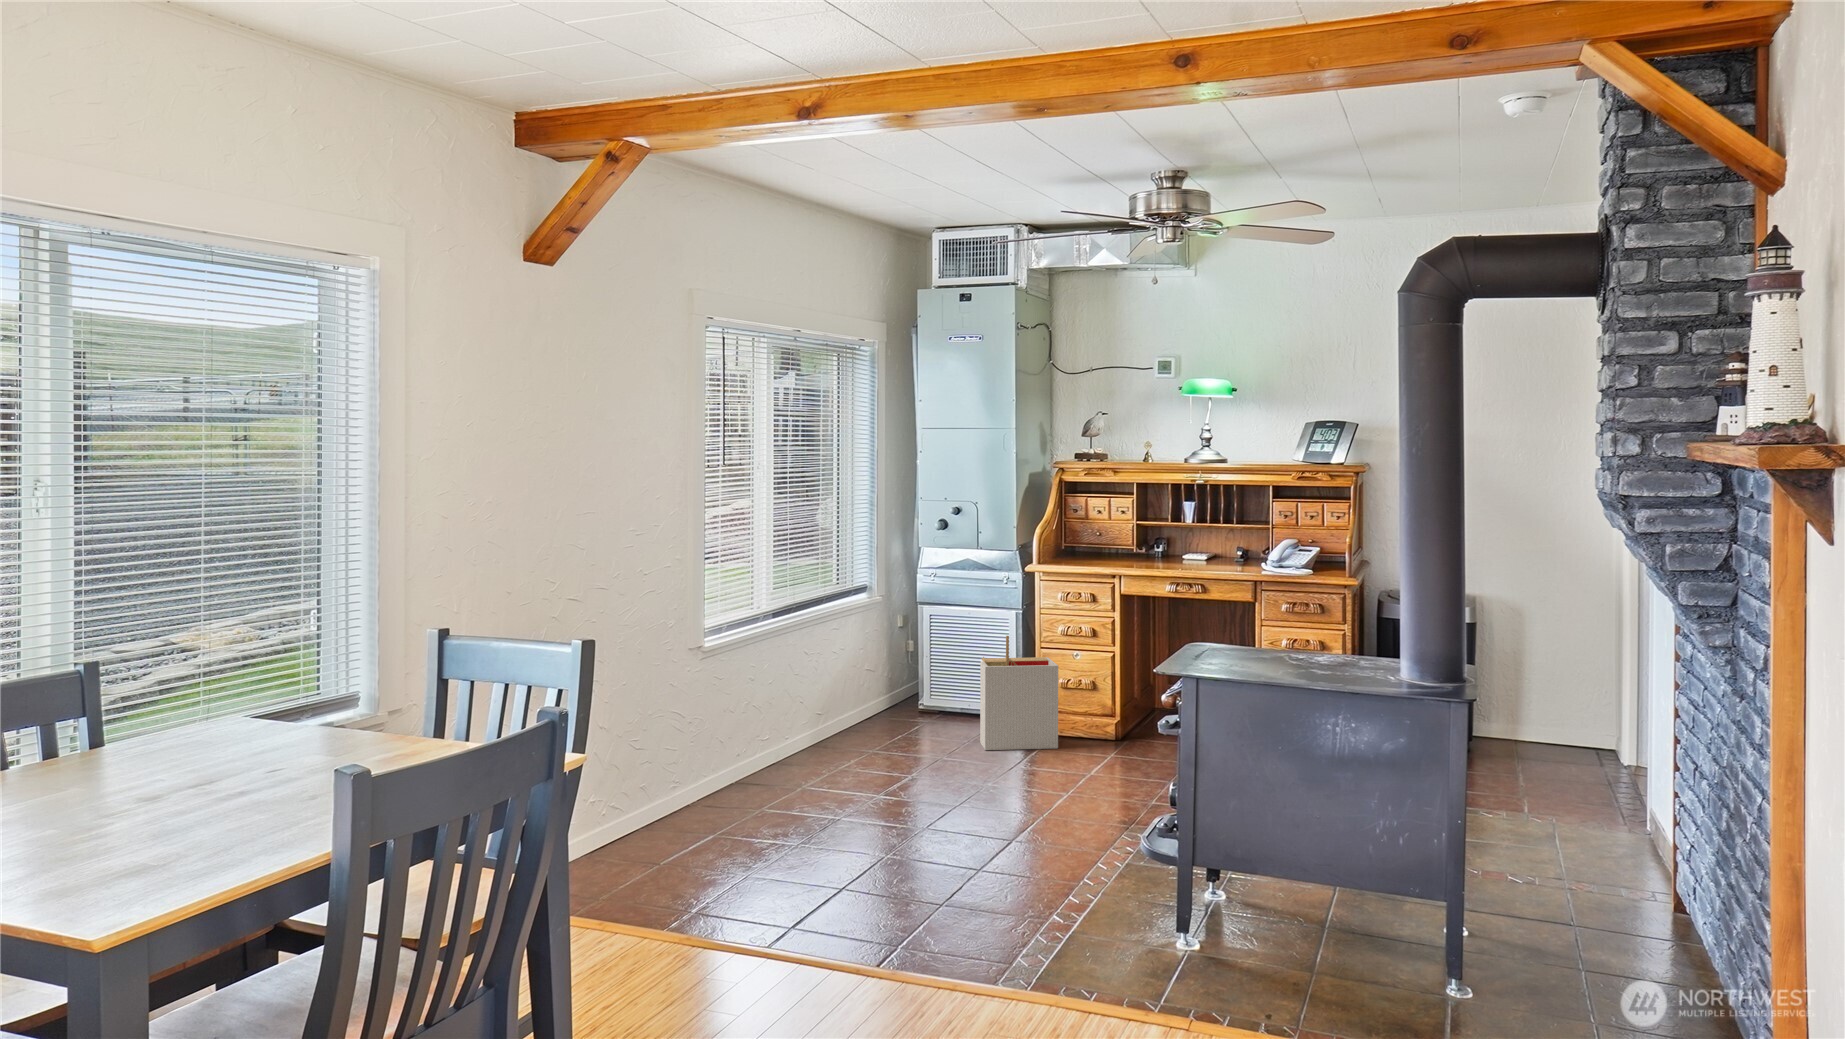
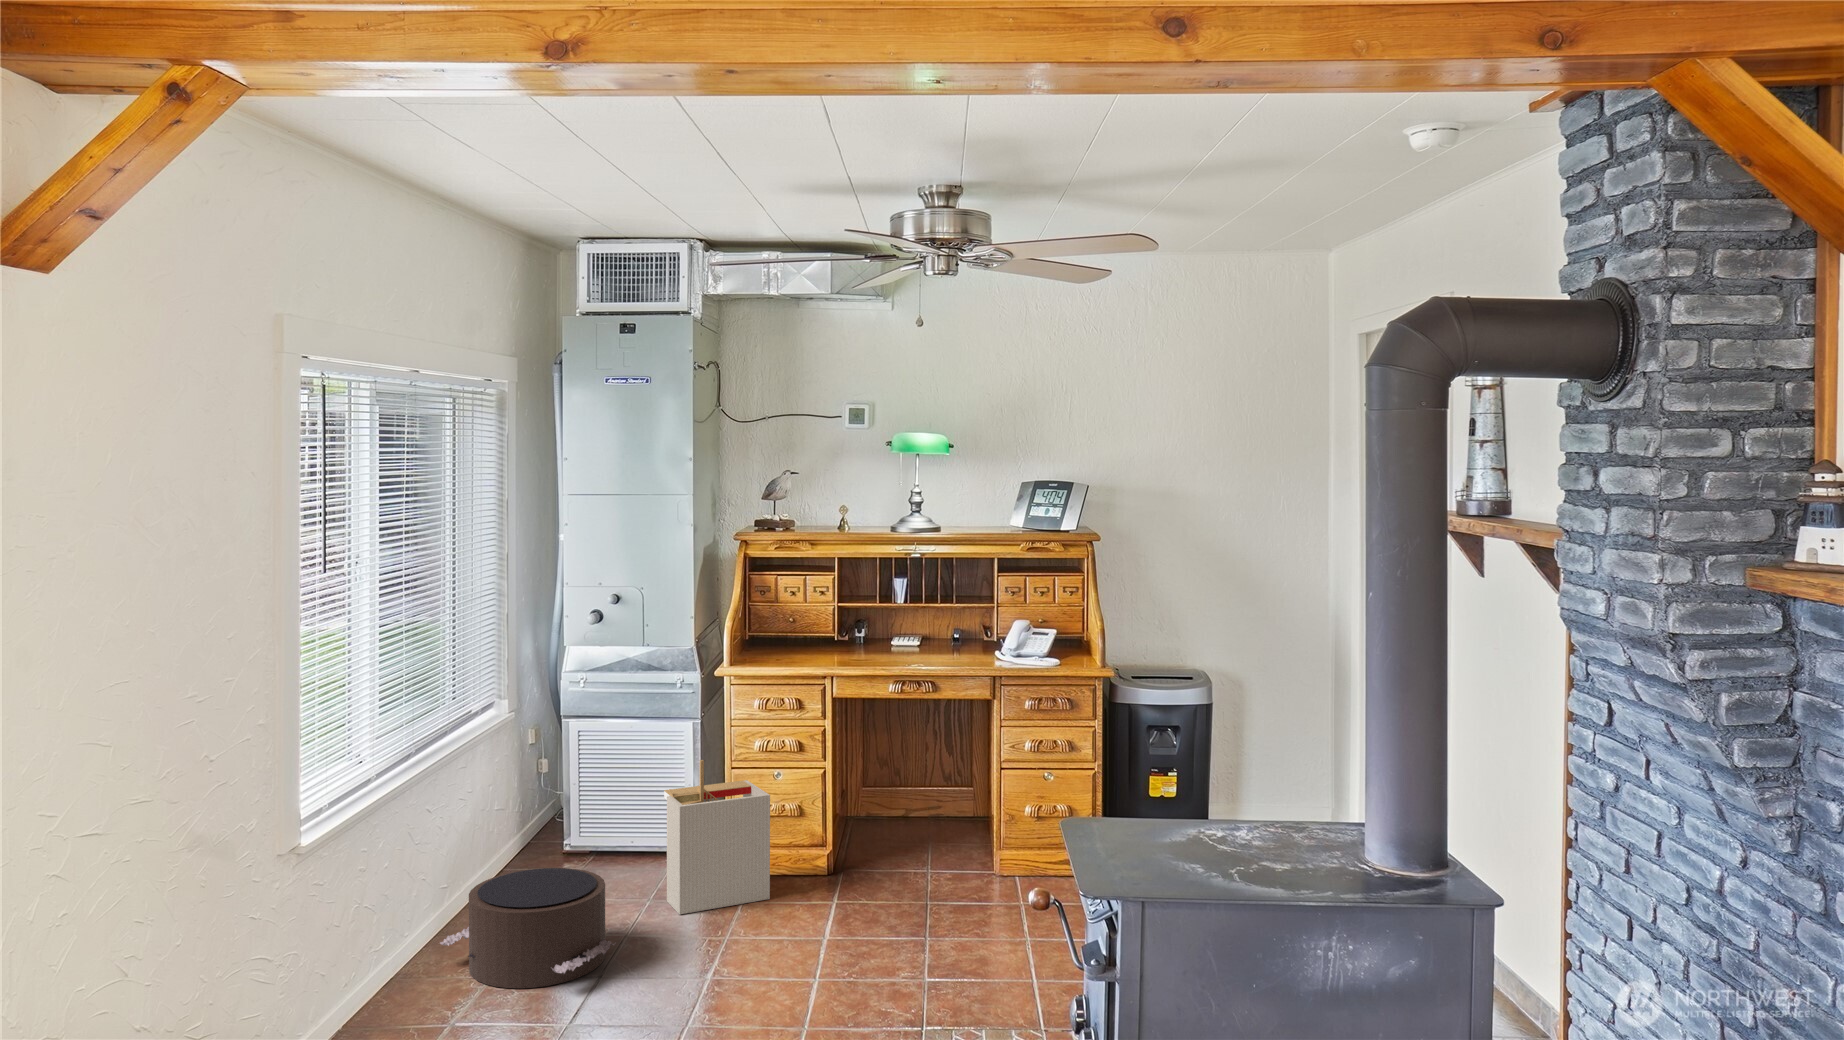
pouf: none [809,702,925,775] -> present [440,868,616,988]

